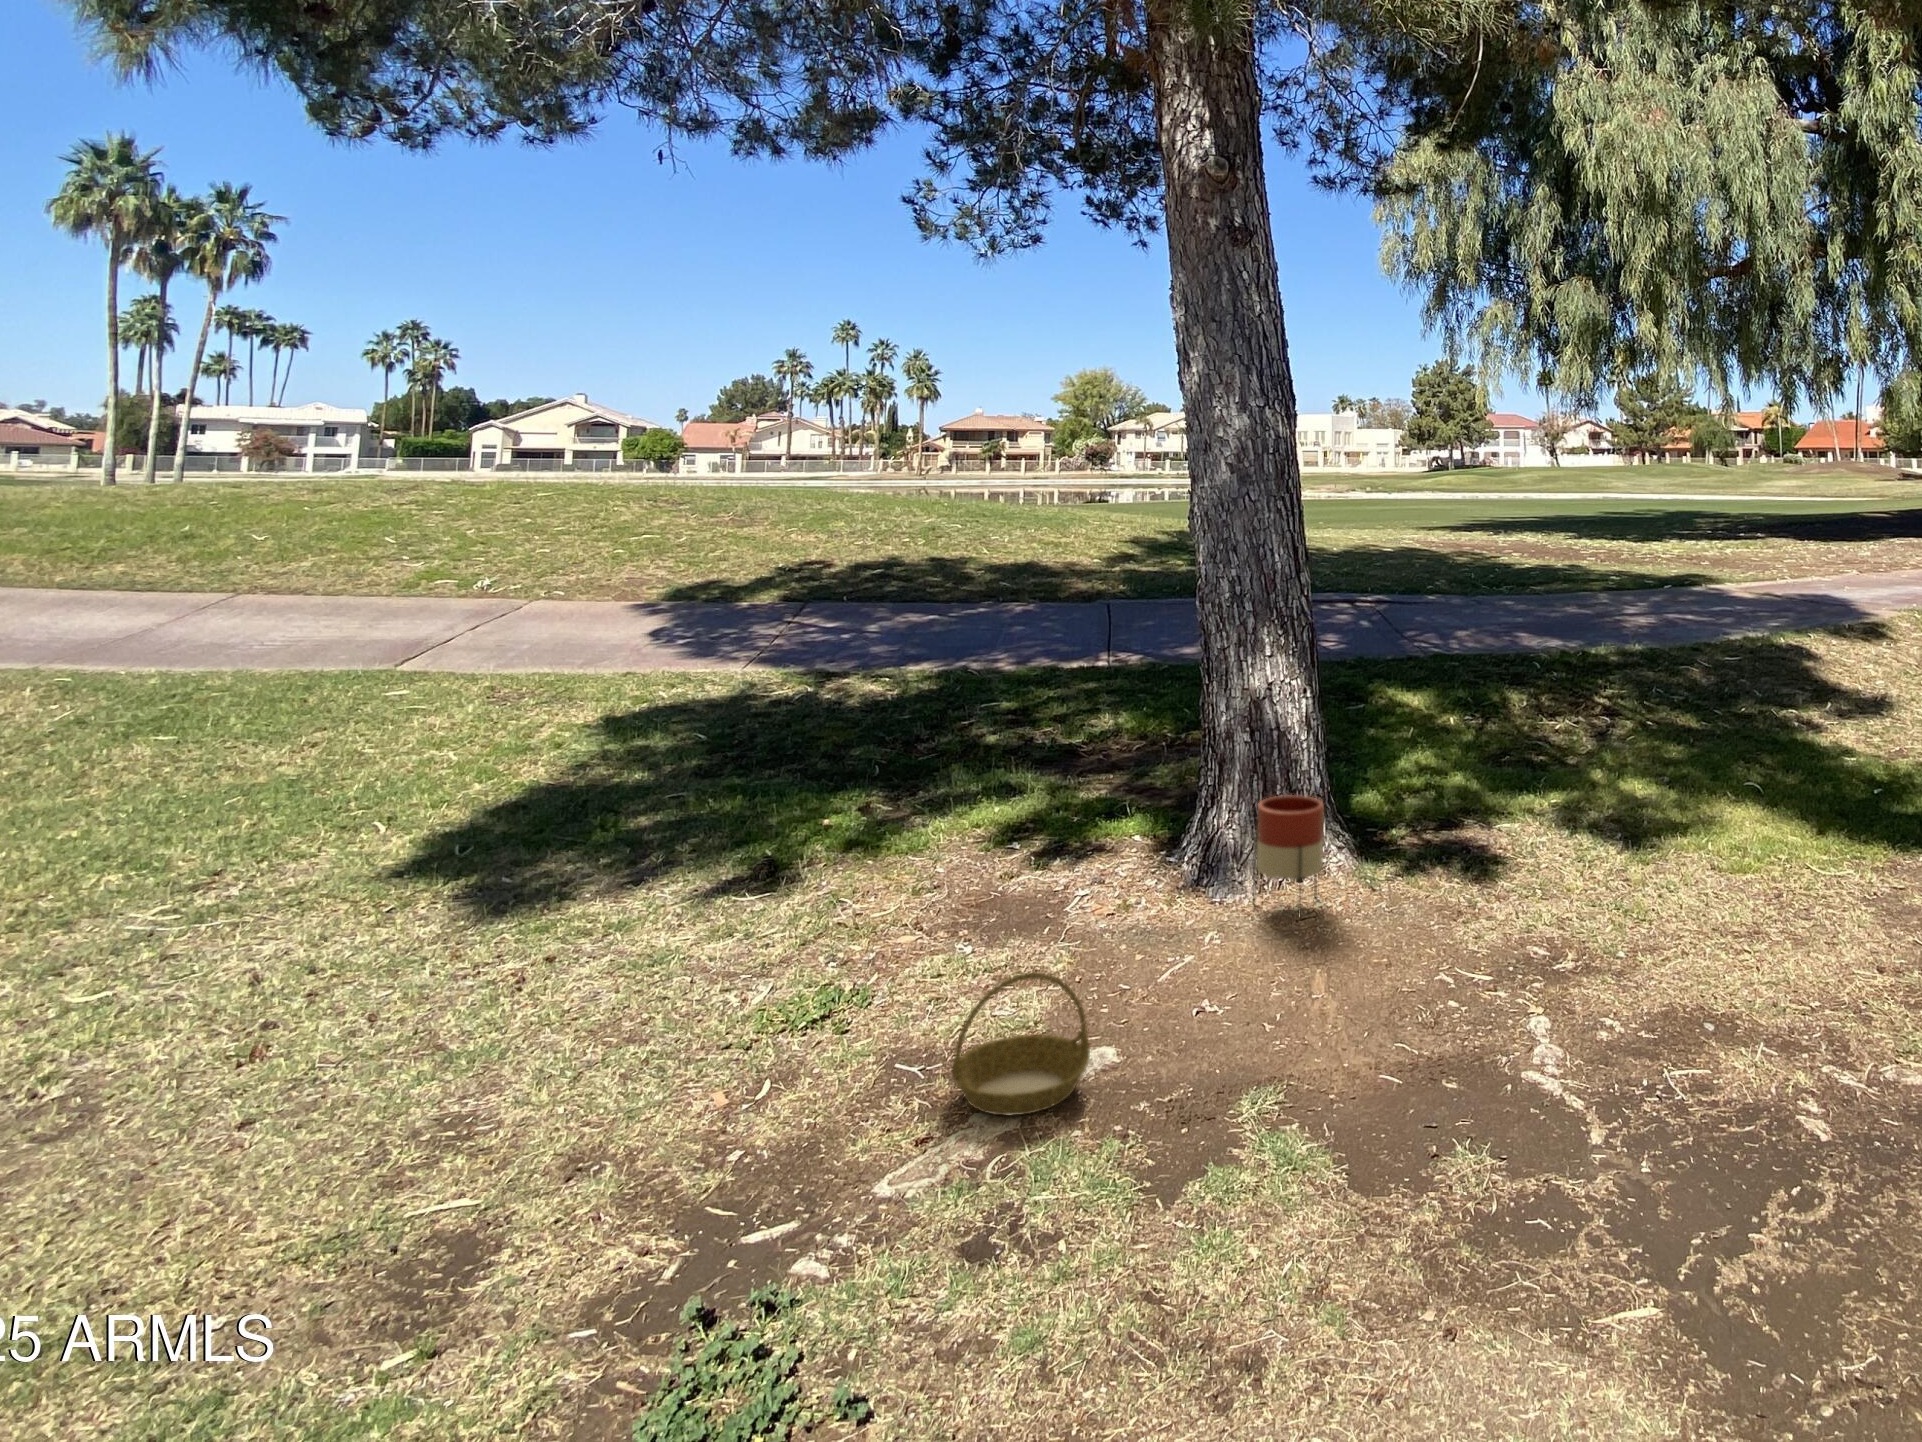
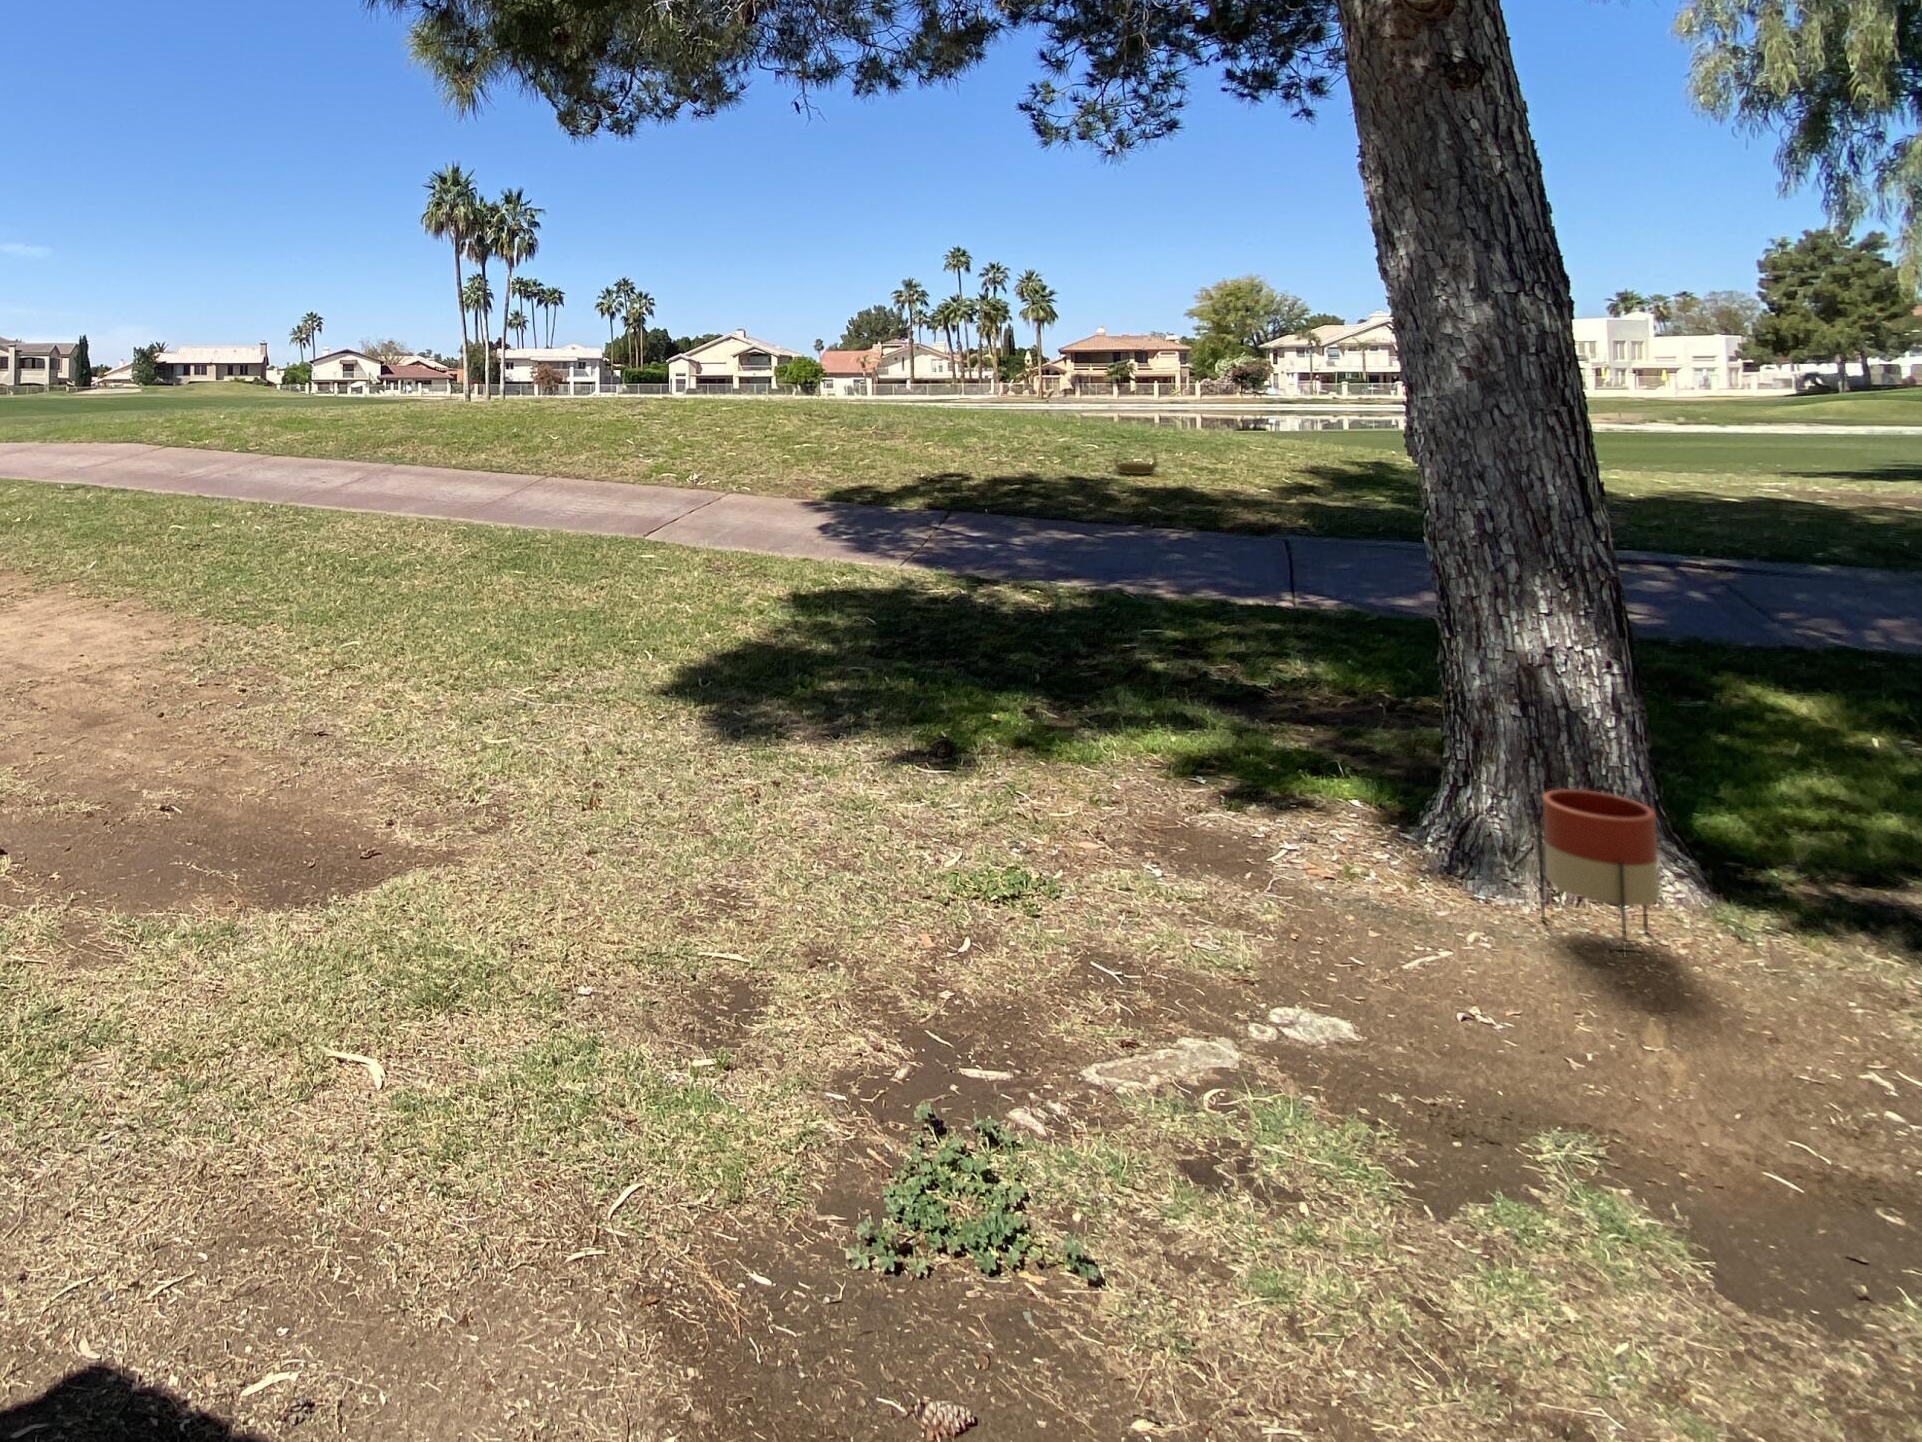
basket: present [952,973,1090,1116] -> present [1115,440,1157,474]

